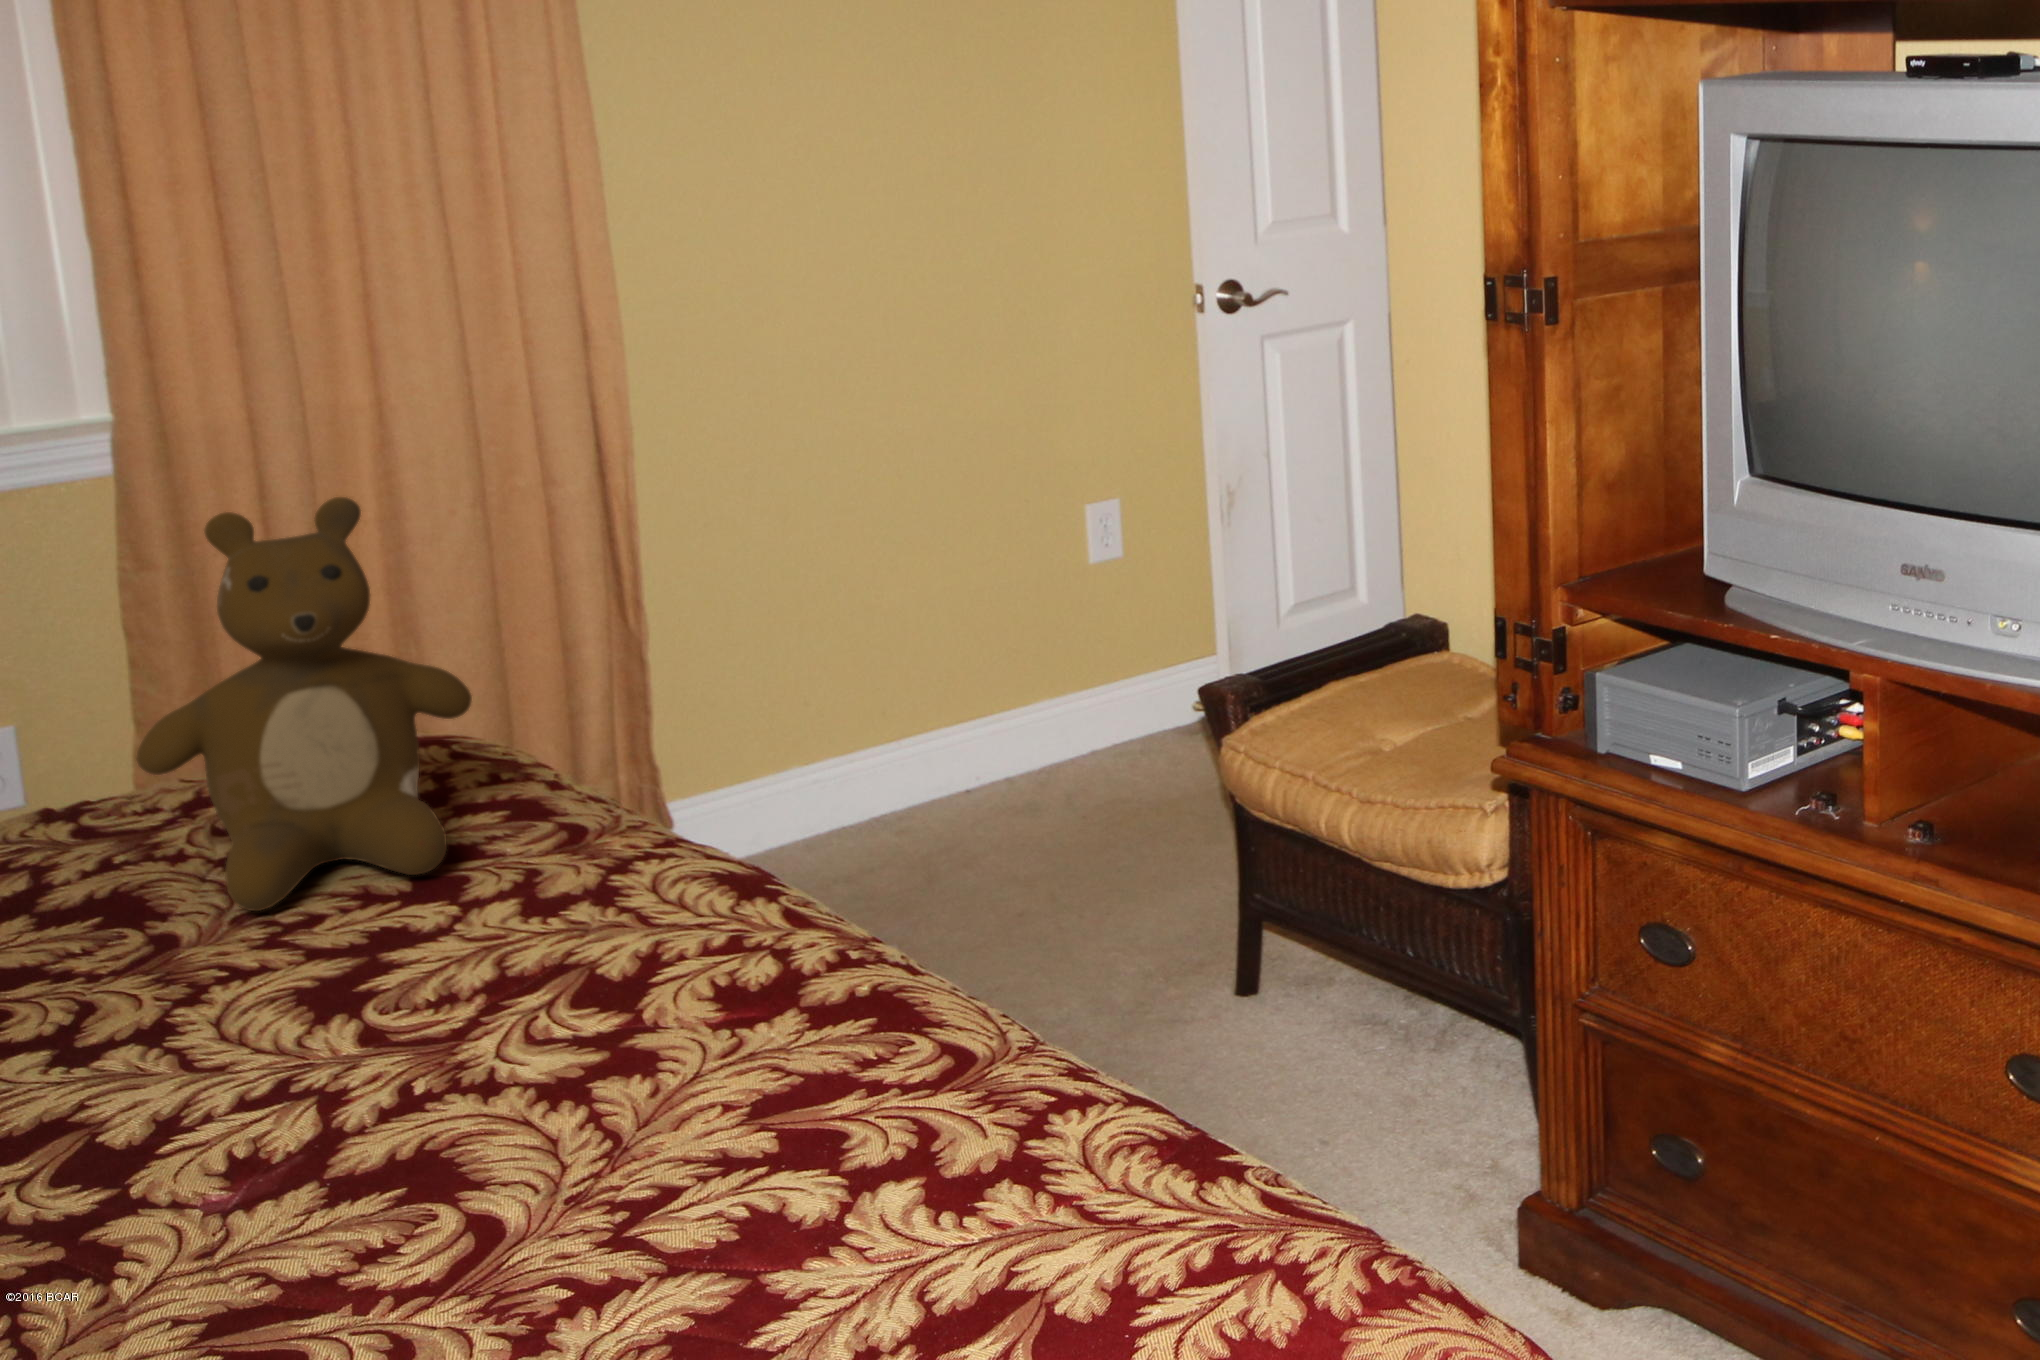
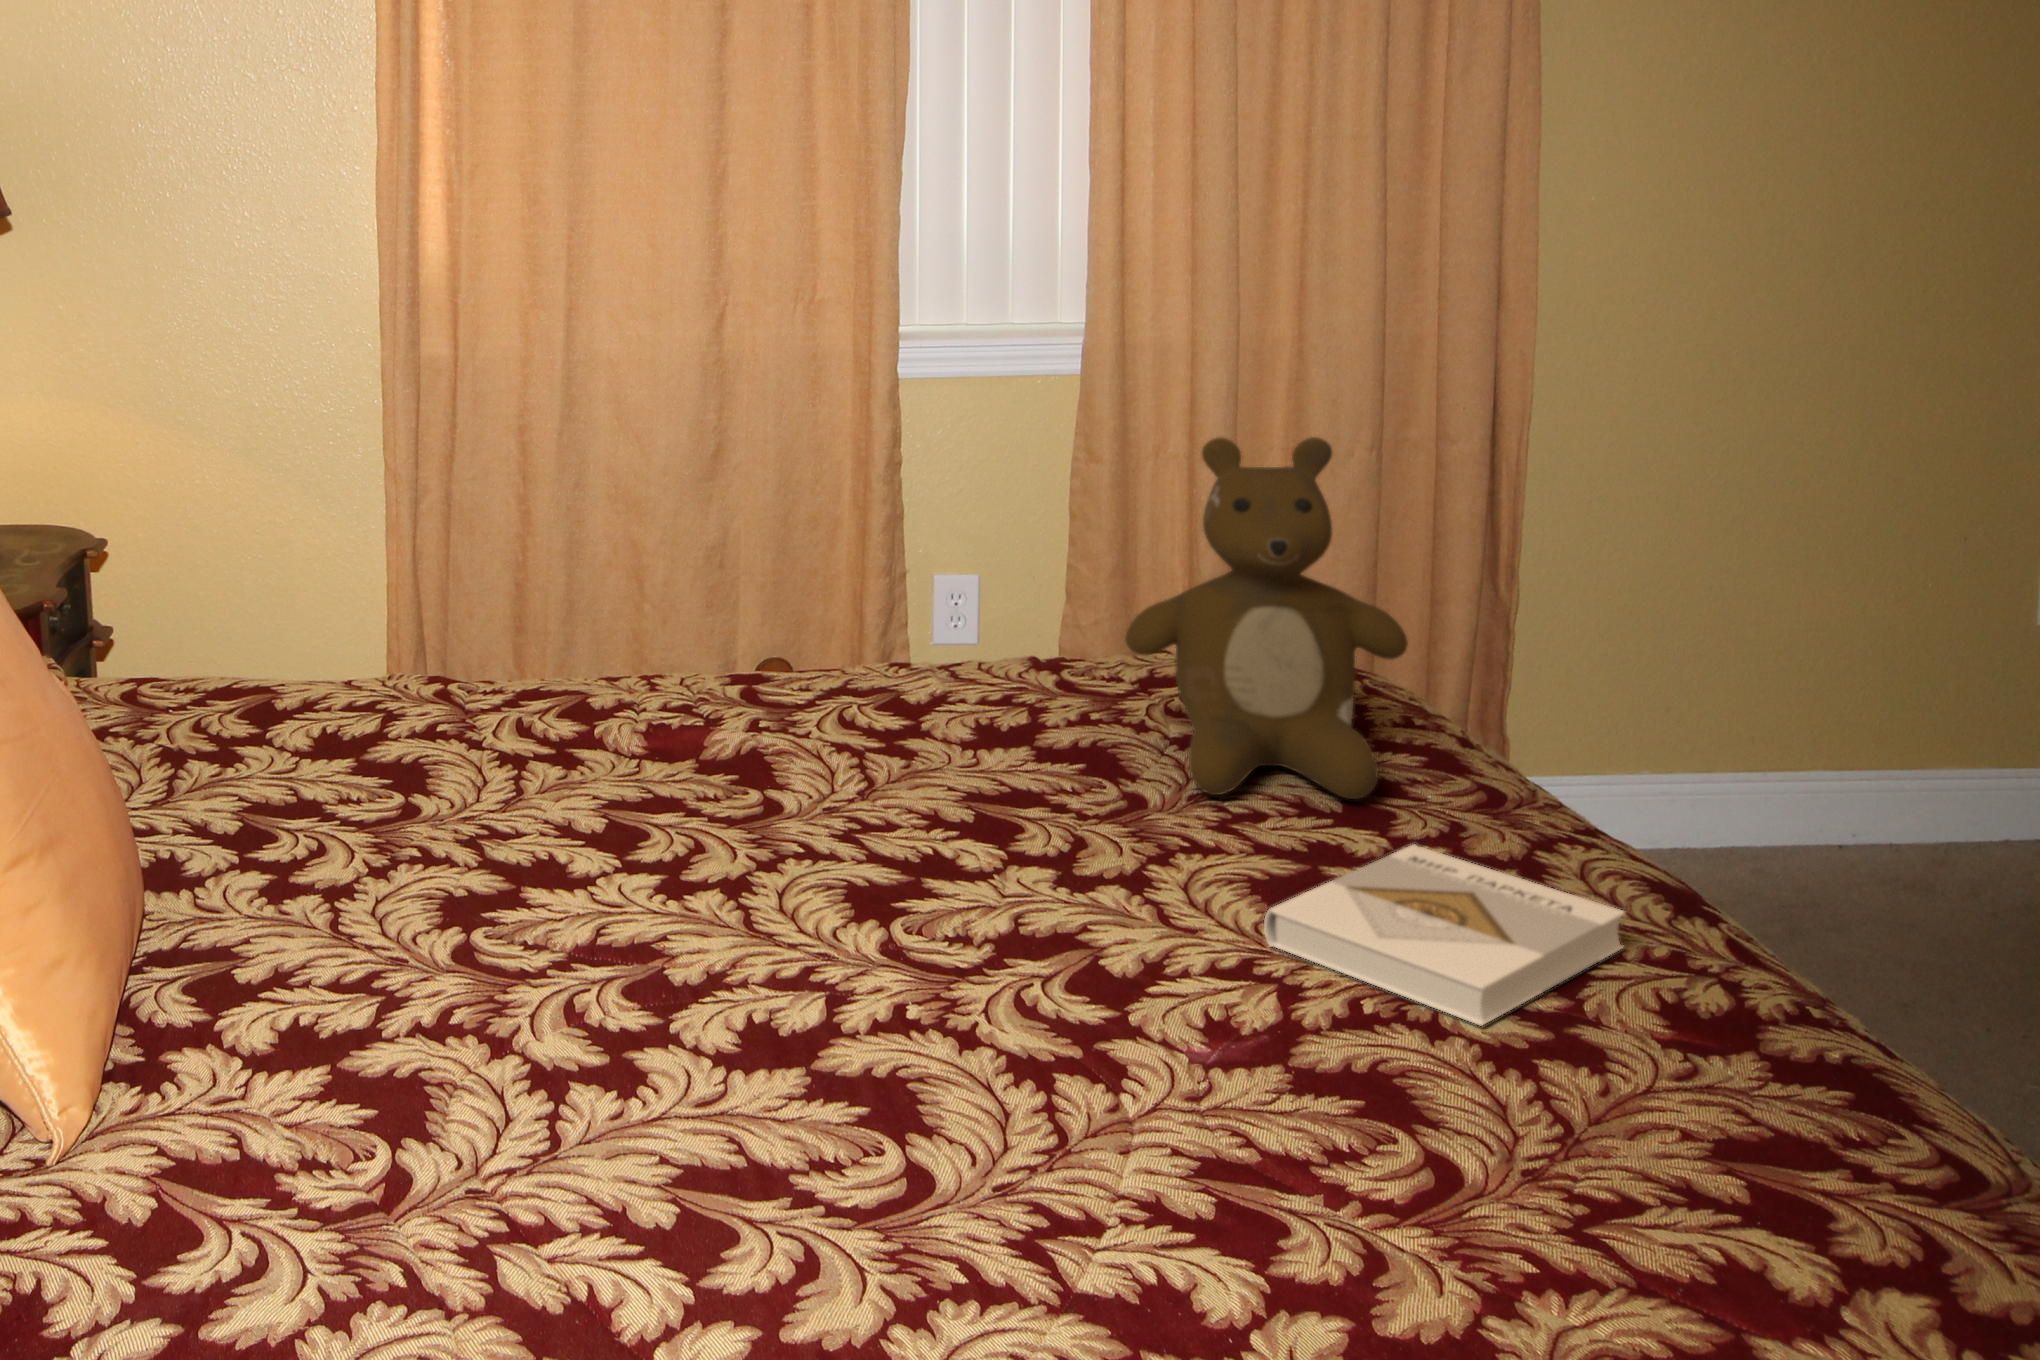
book: none [303,903,686,1068] -> present [1264,845,1624,1025]

